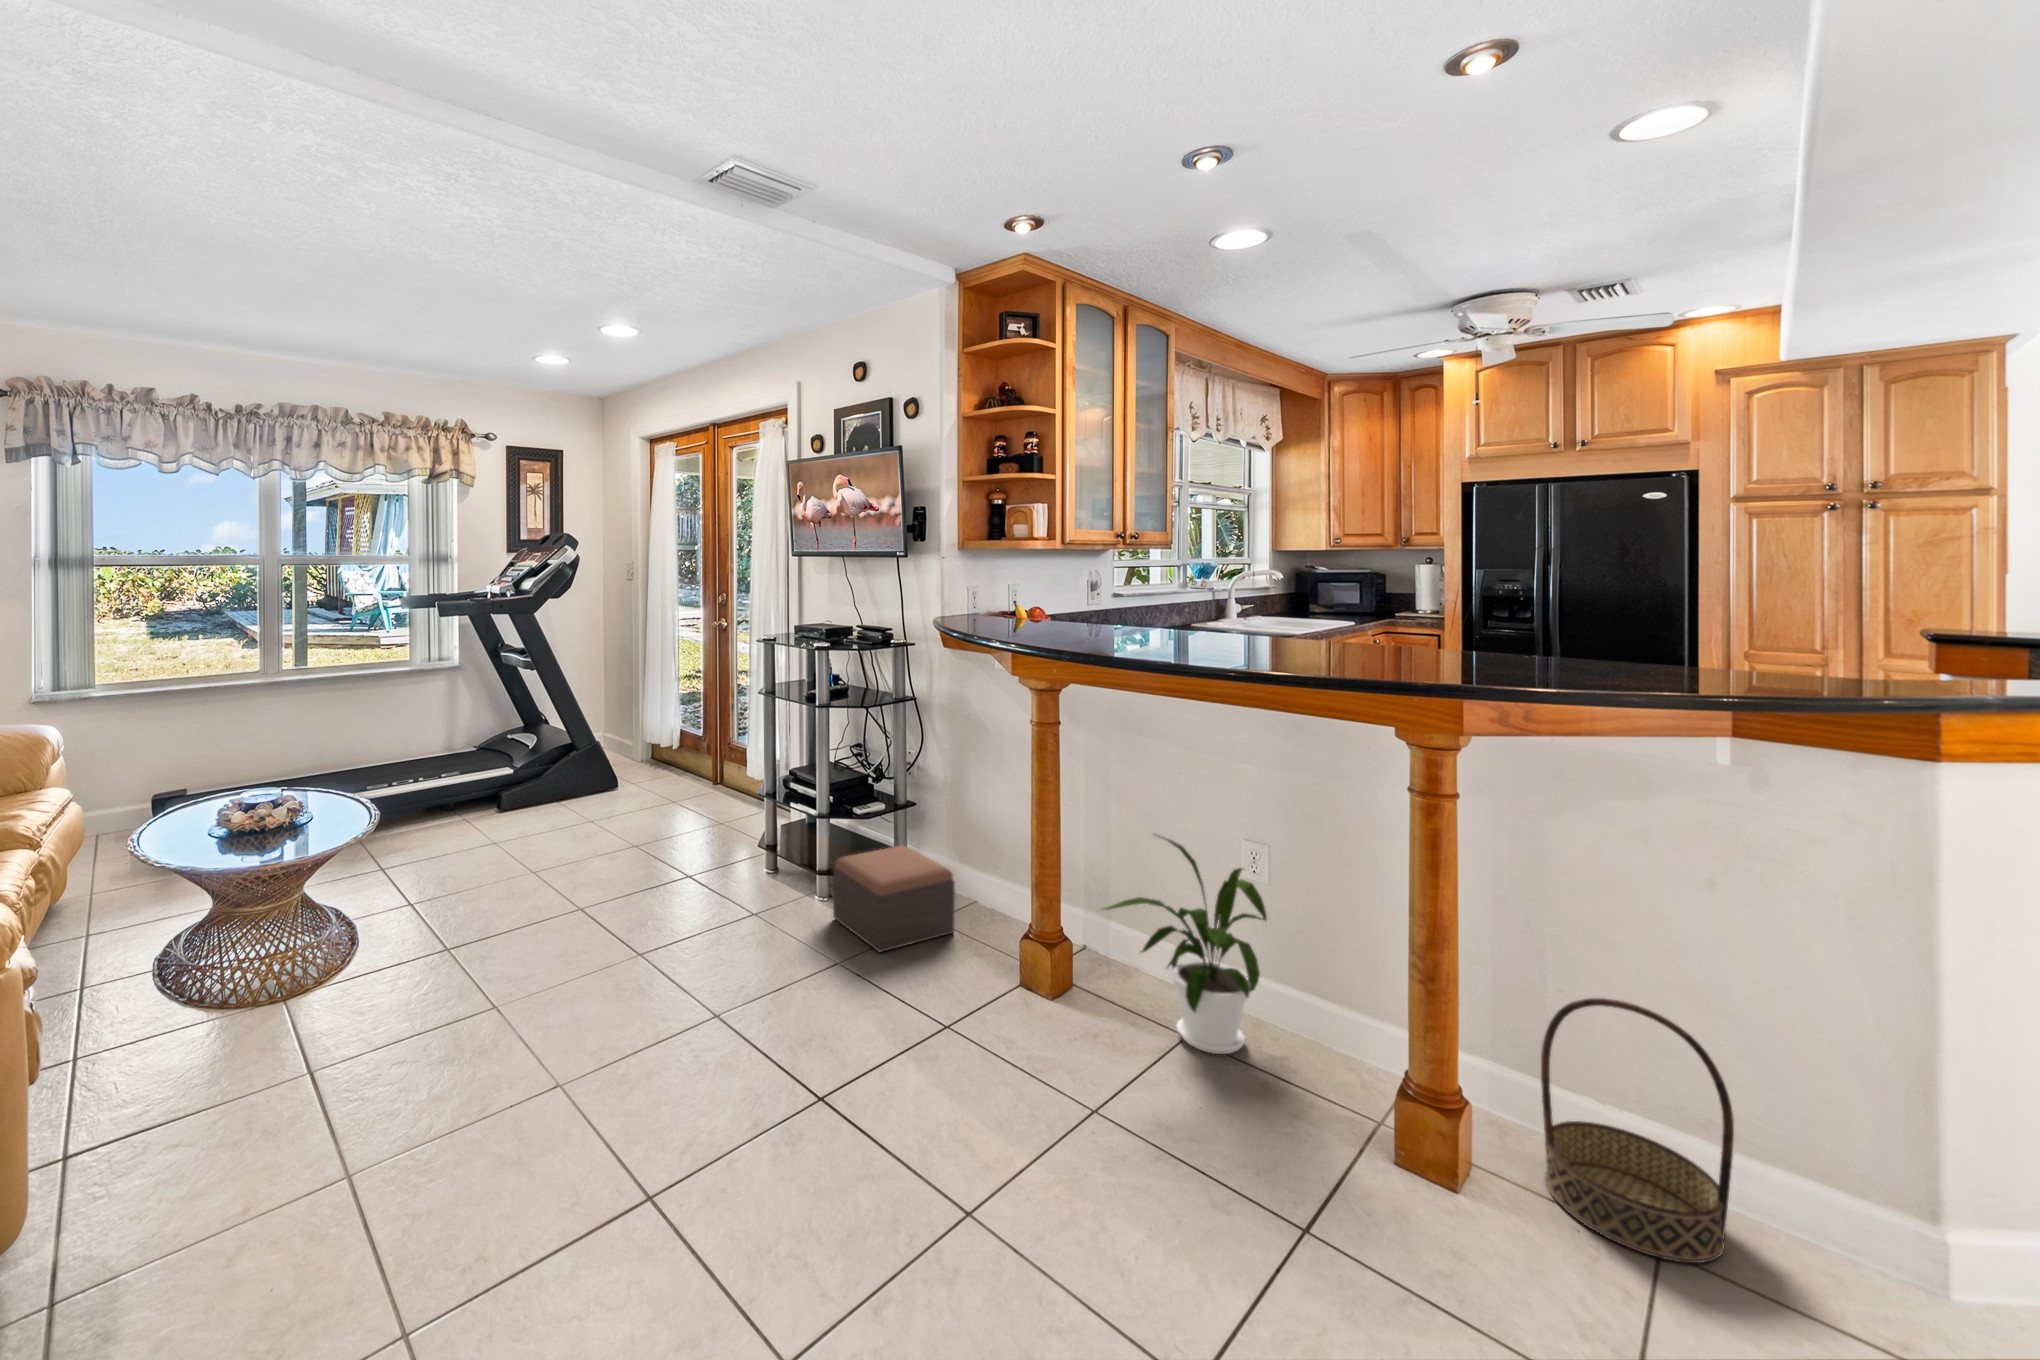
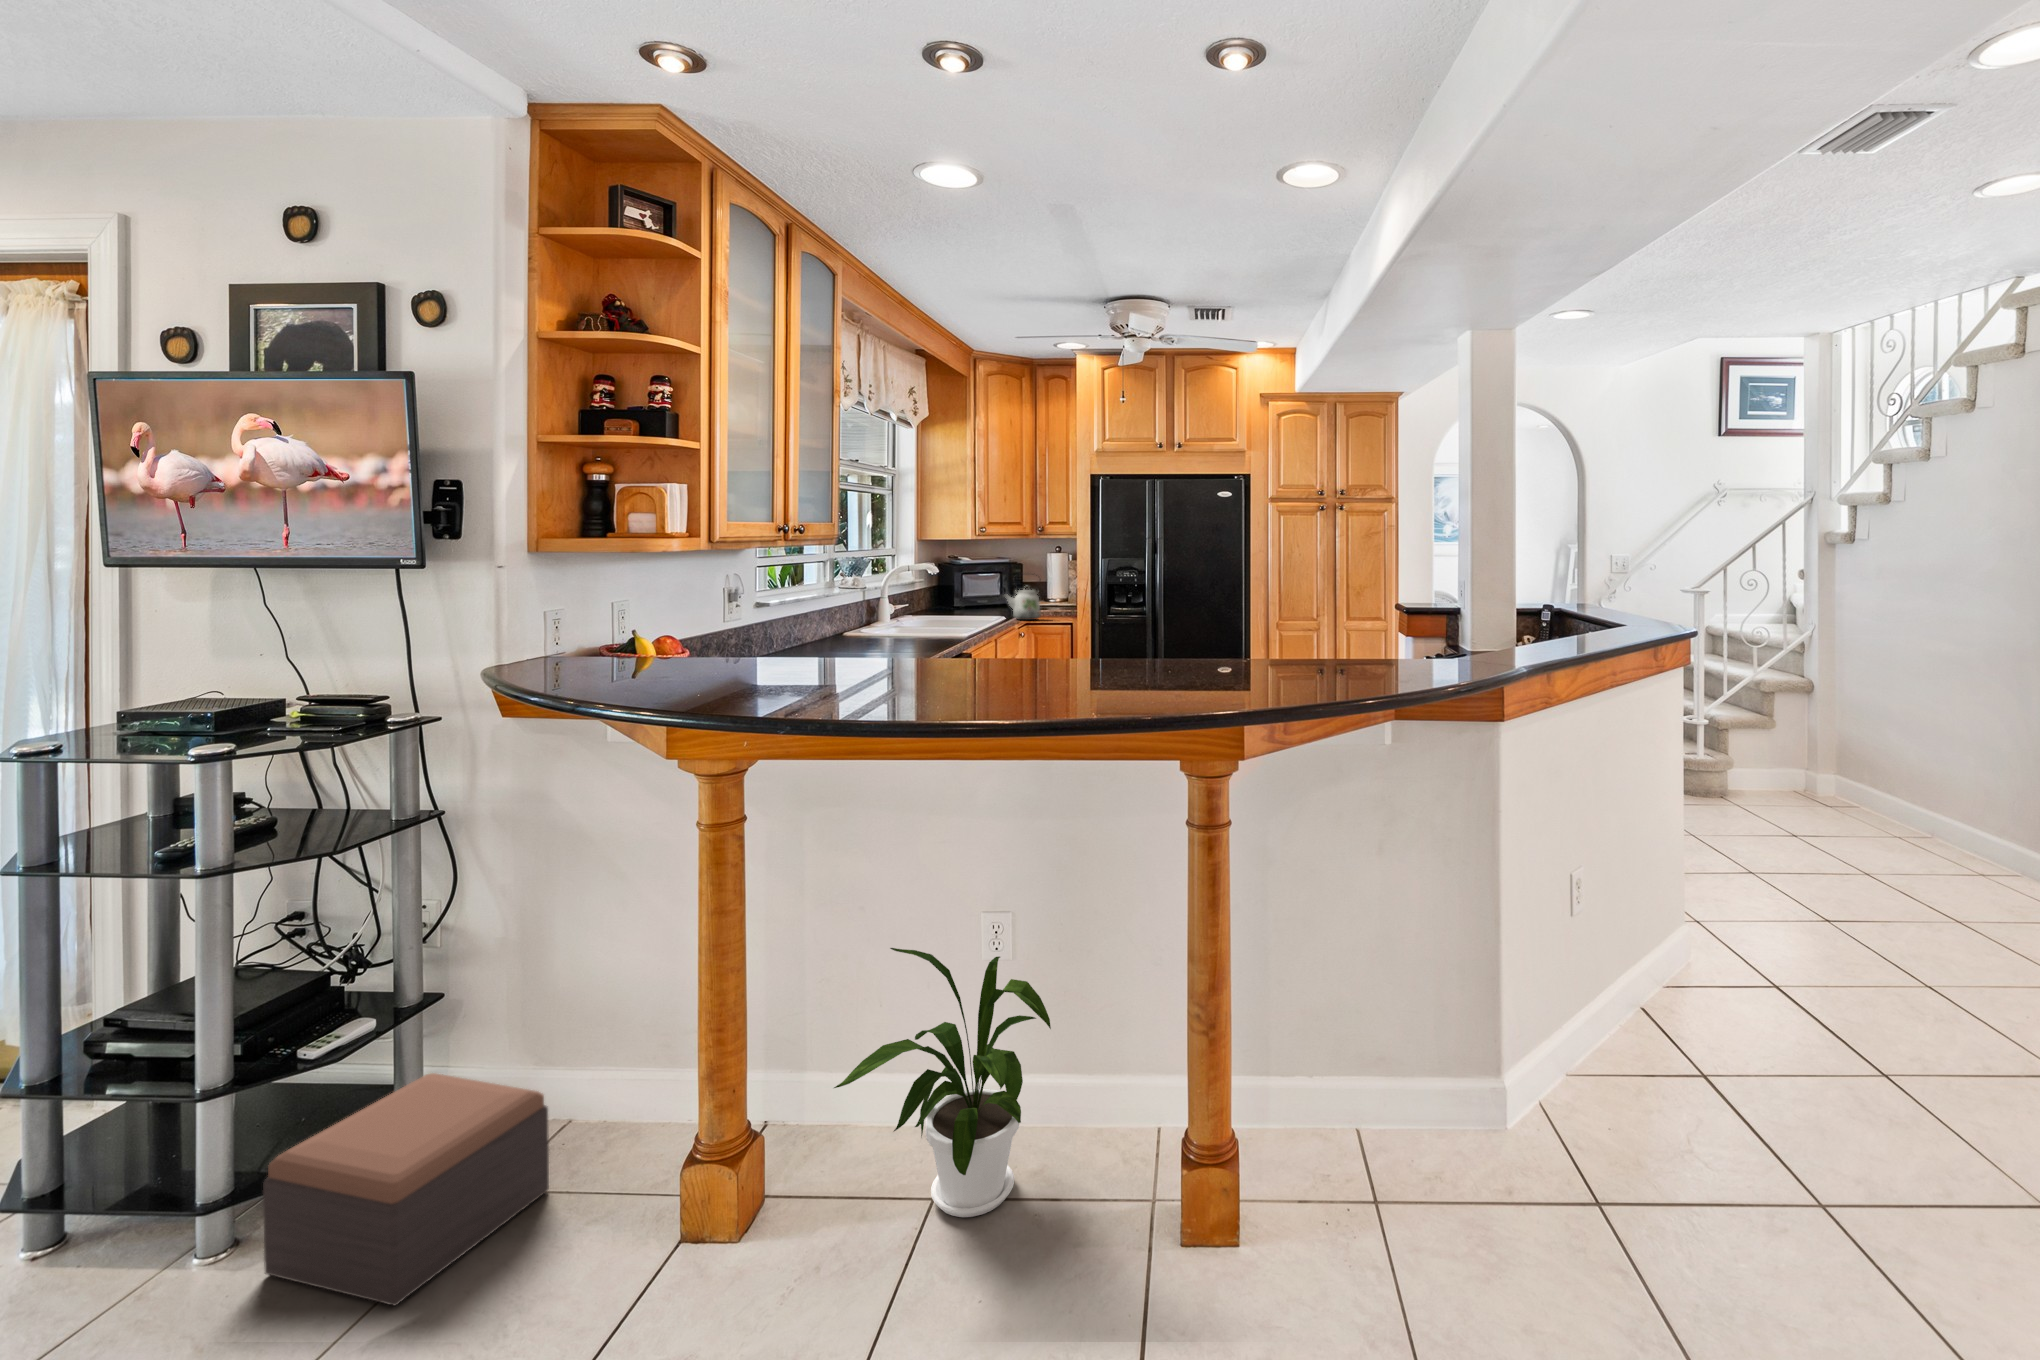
kettle: none [1359,582,1402,628] -> present [1004,588,1040,620]
basket: present [1541,998,1734,1263] -> none [1304,998,1440,1236]

